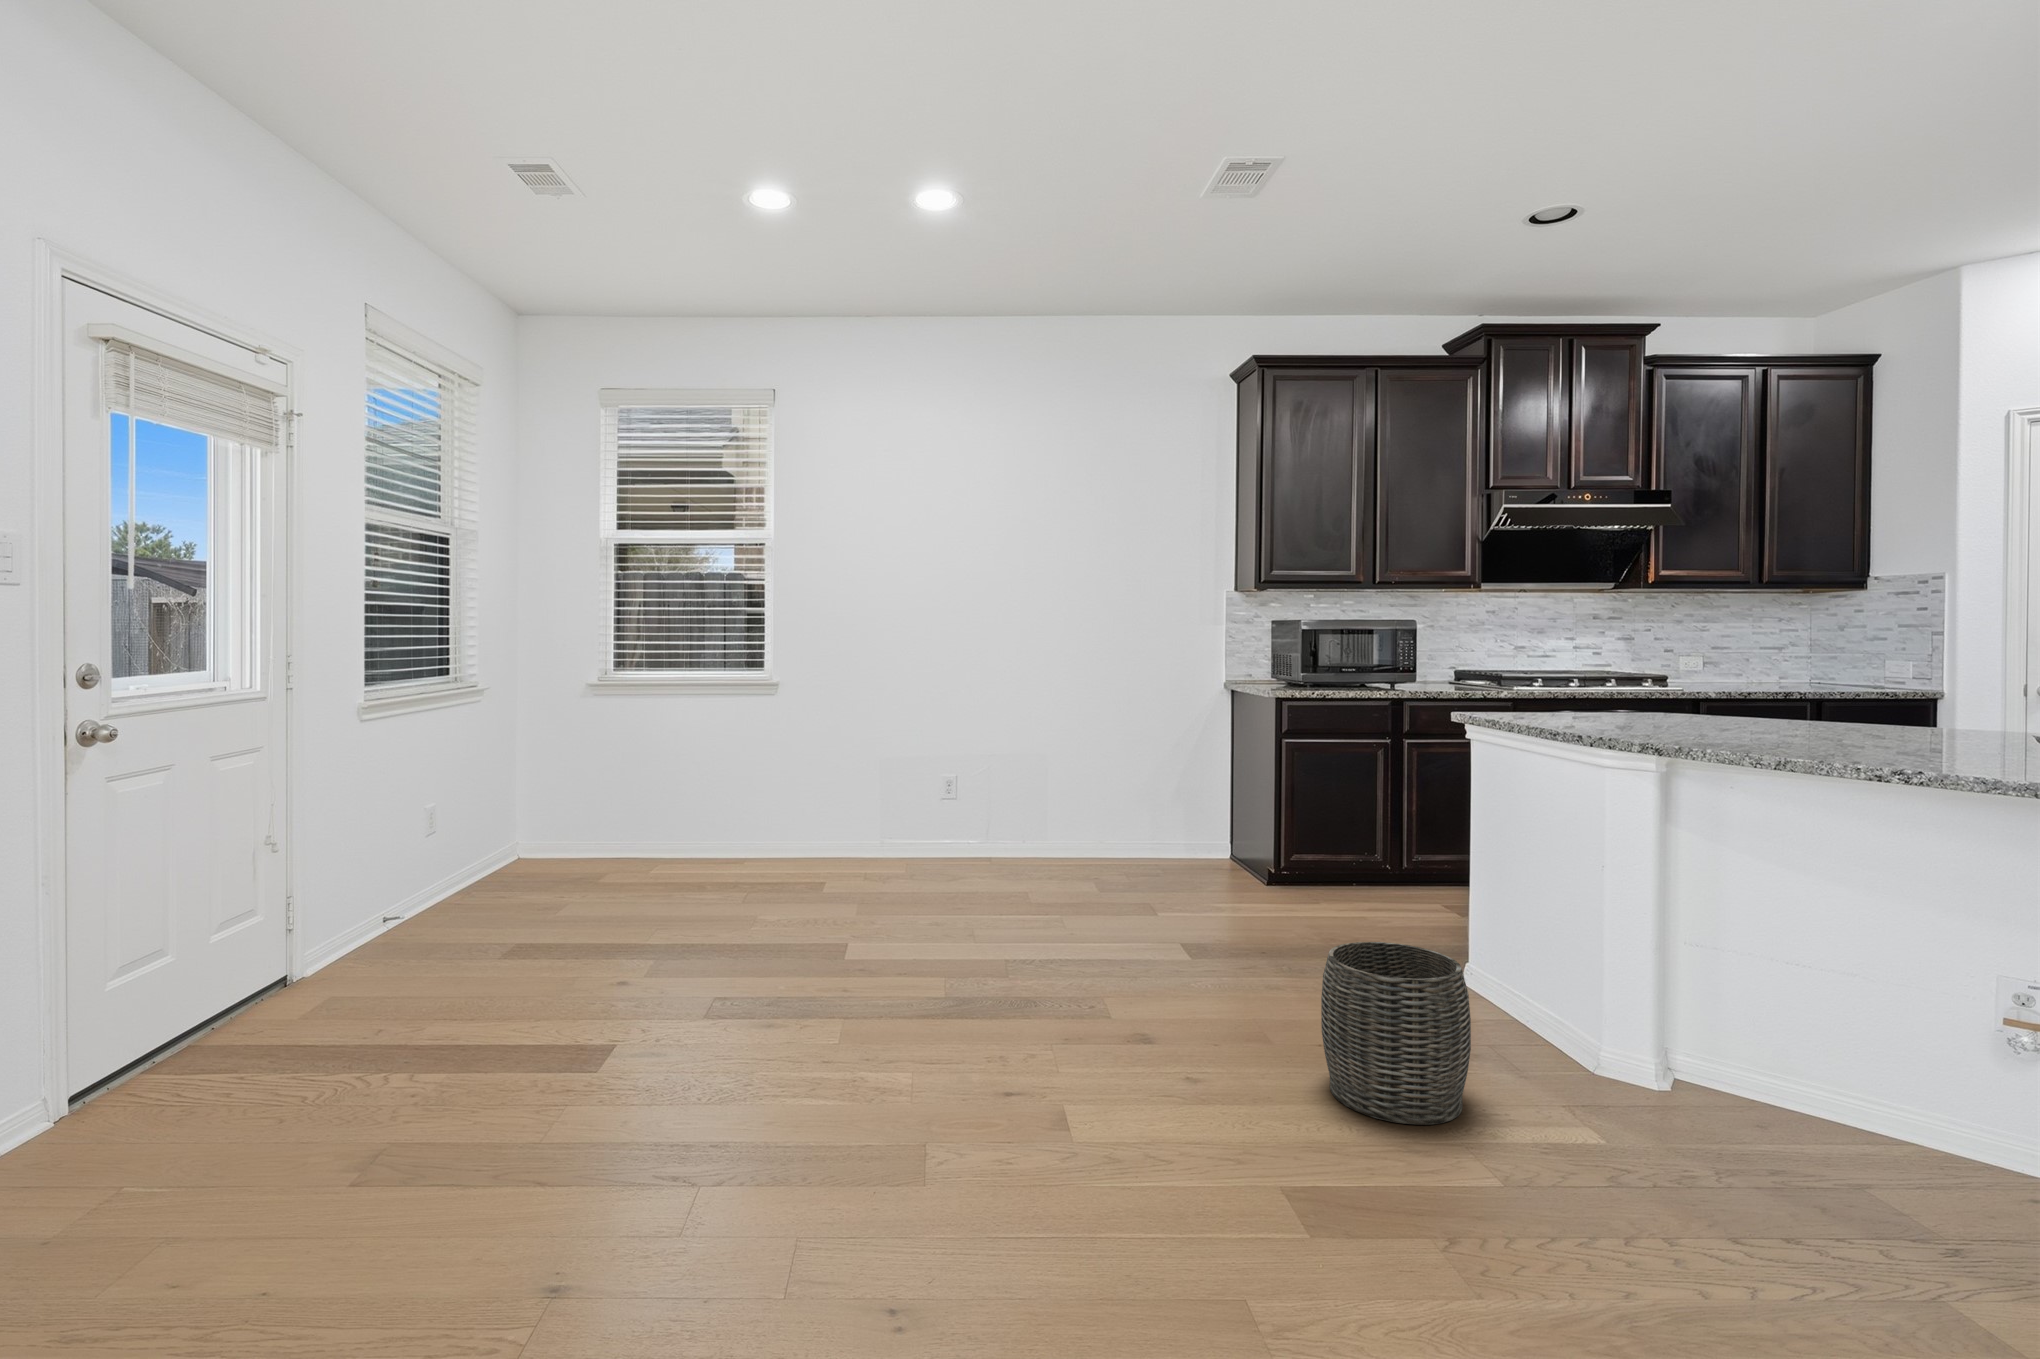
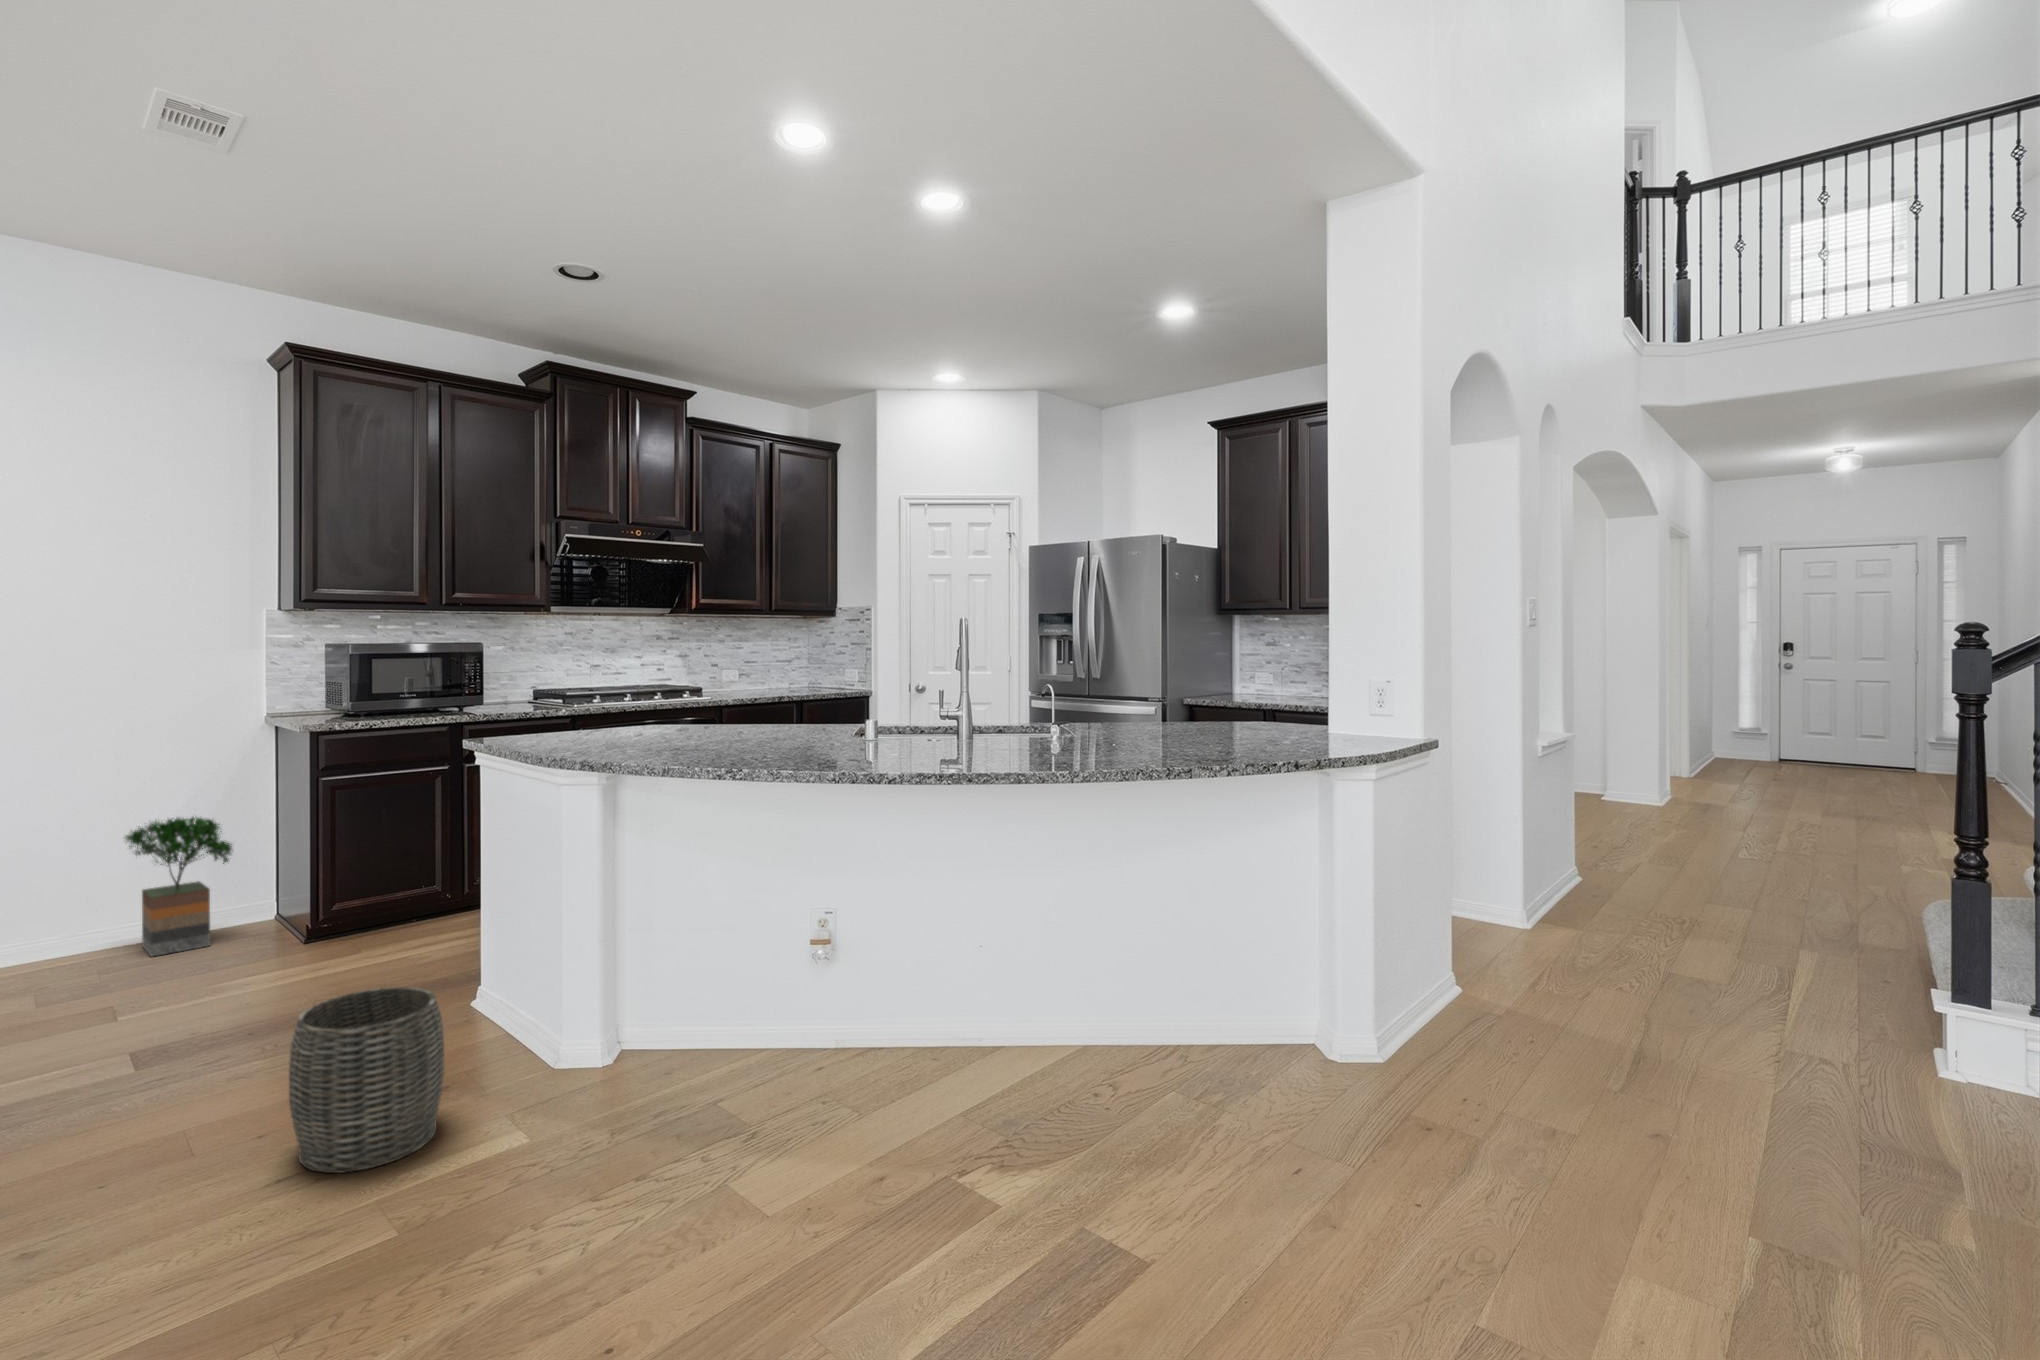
potted tree: none [1127,764,1208,880] -> present [124,817,233,956]

